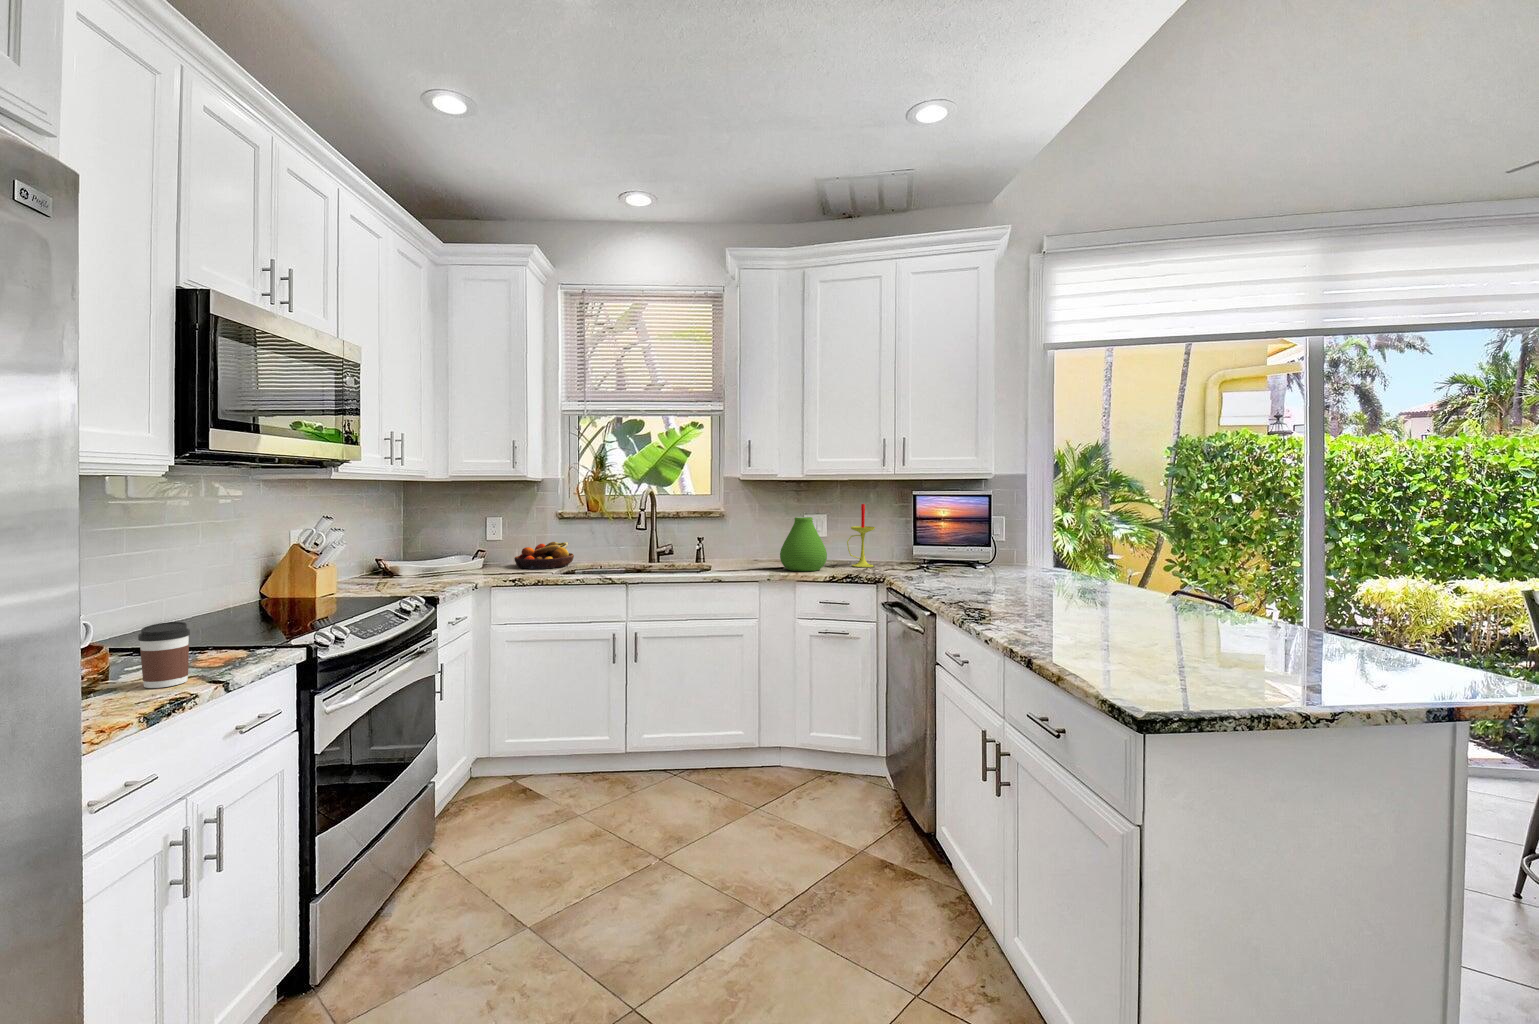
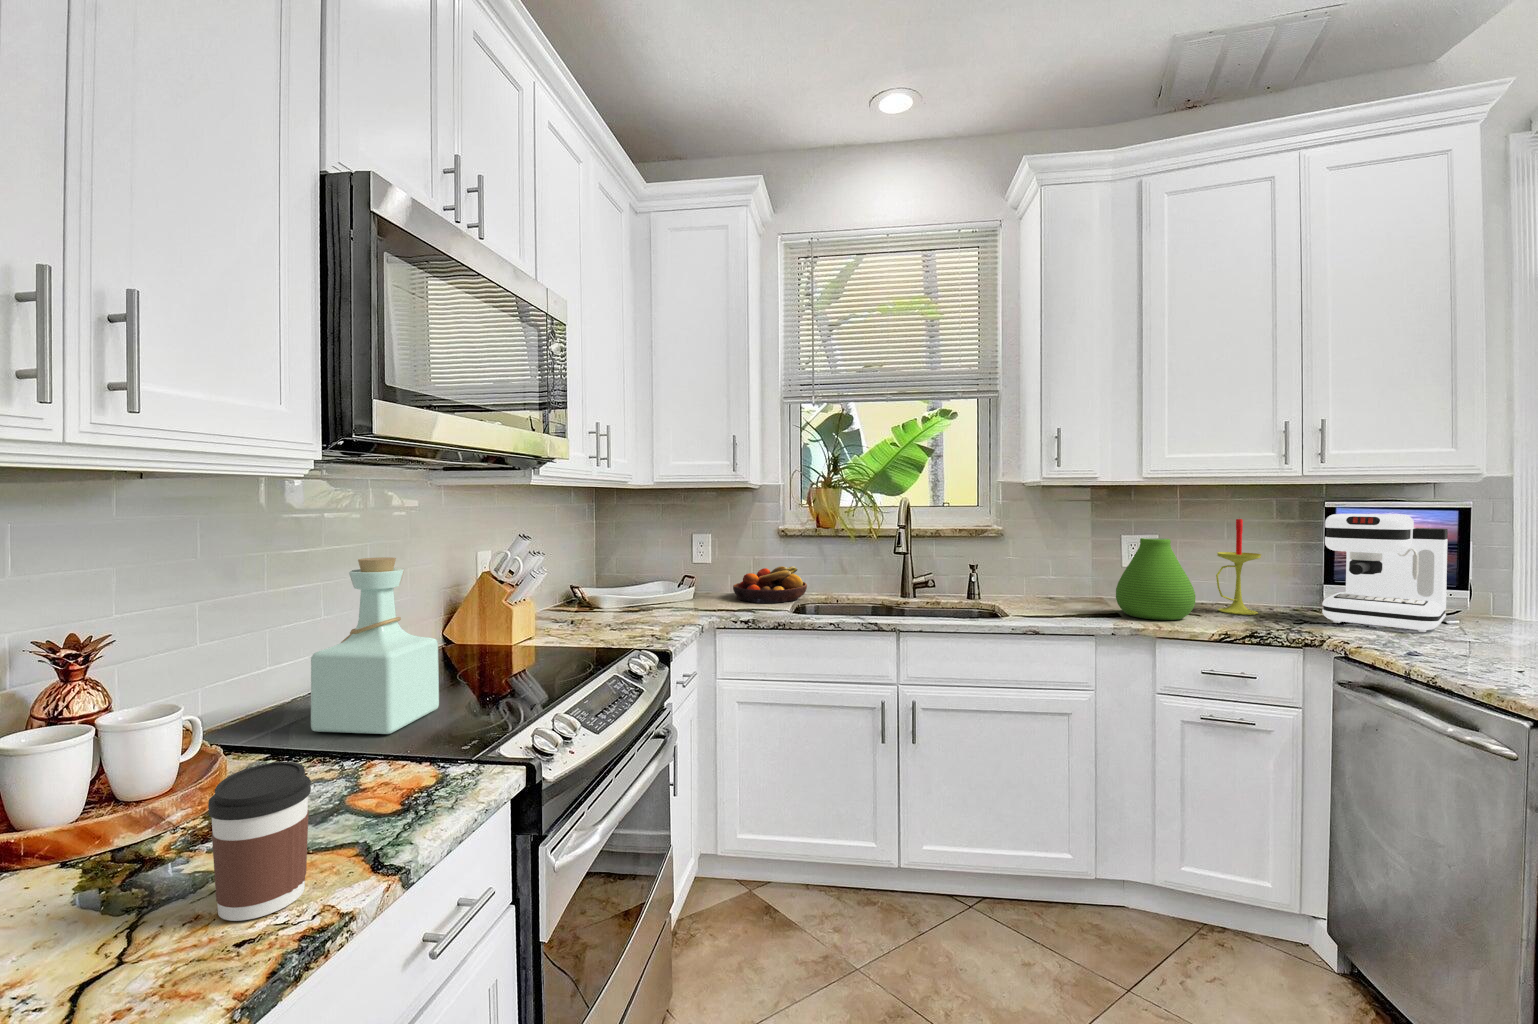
coffee maker: none [901,500,969,573] -> present [1322,514,1448,632]
bottle: none [169,530,259,638] -> present [311,557,439,734]

